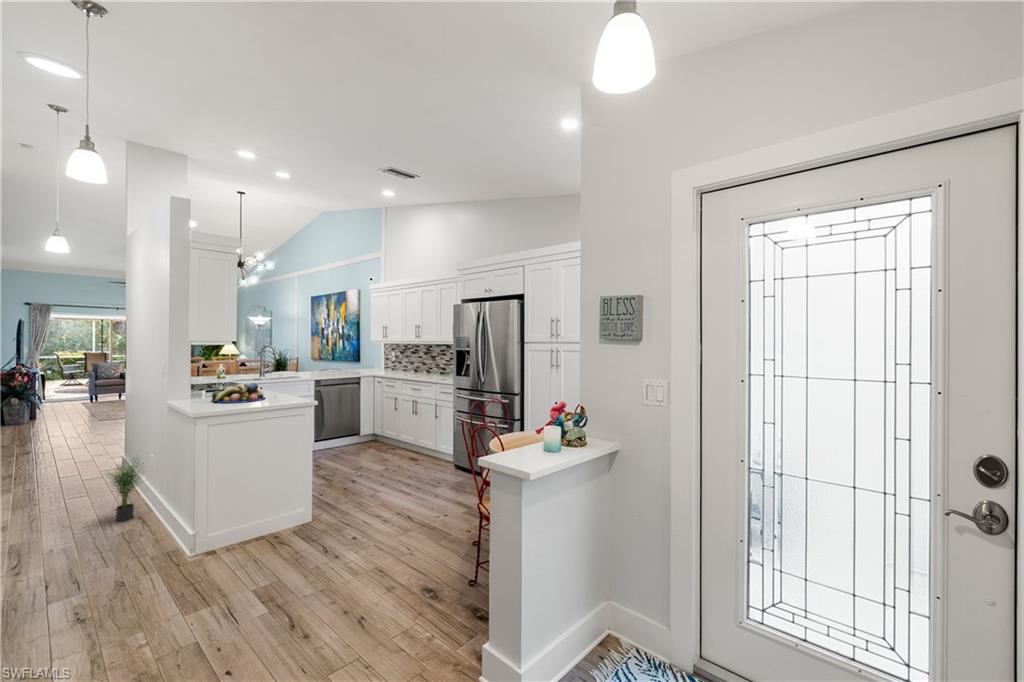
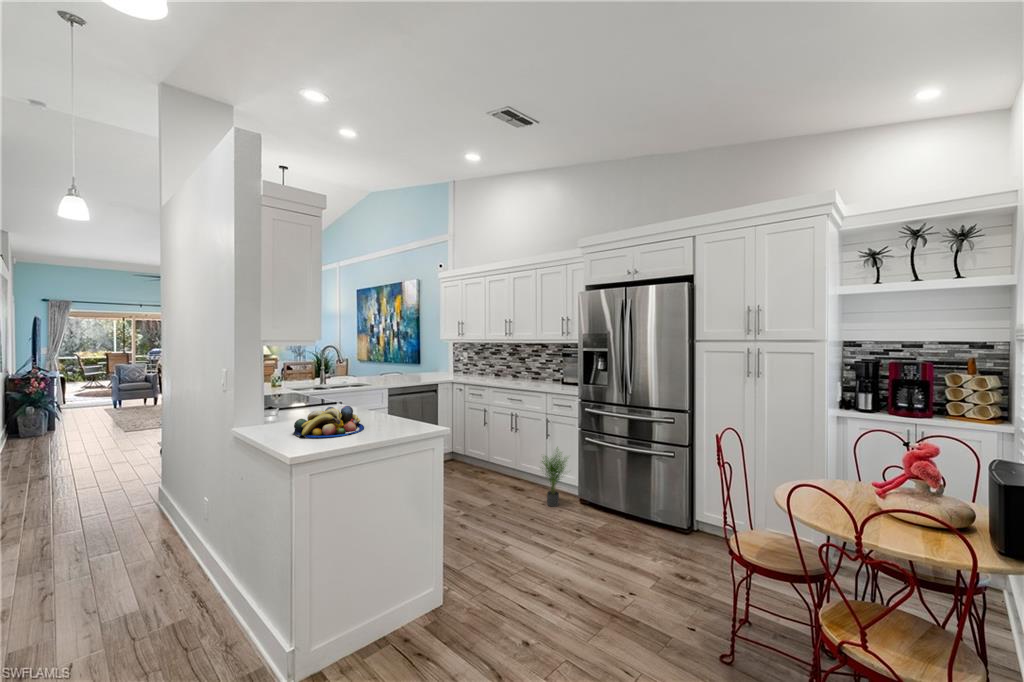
potted plant: present [107,461,140,521] -> present [542,451,567,507]

